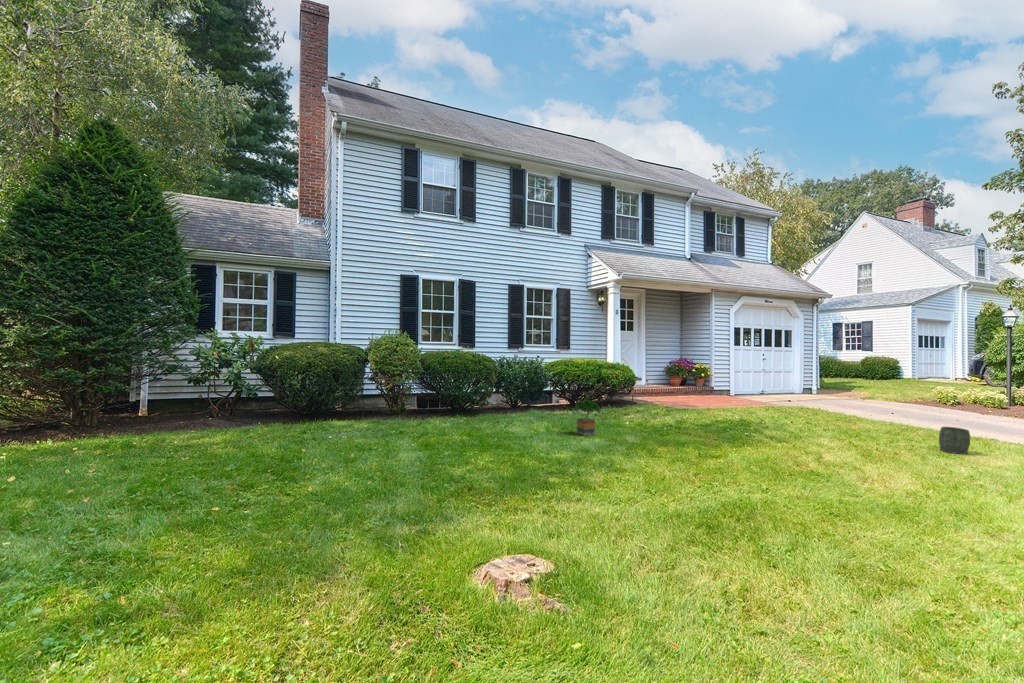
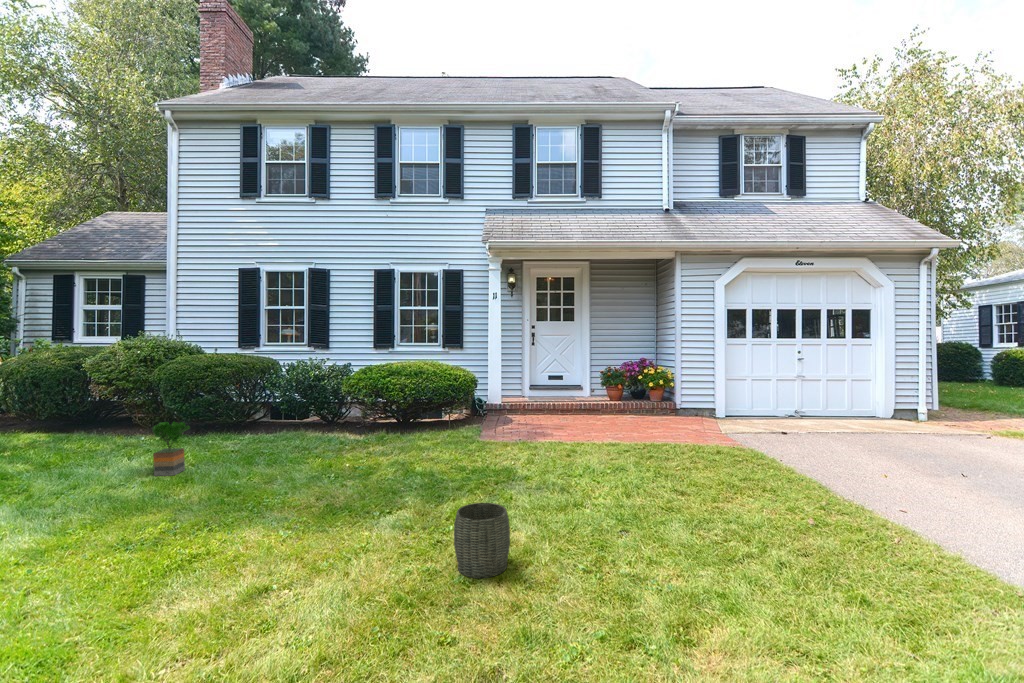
woven basket: present [939,427,970,454] -> present [454,503,510,578]

